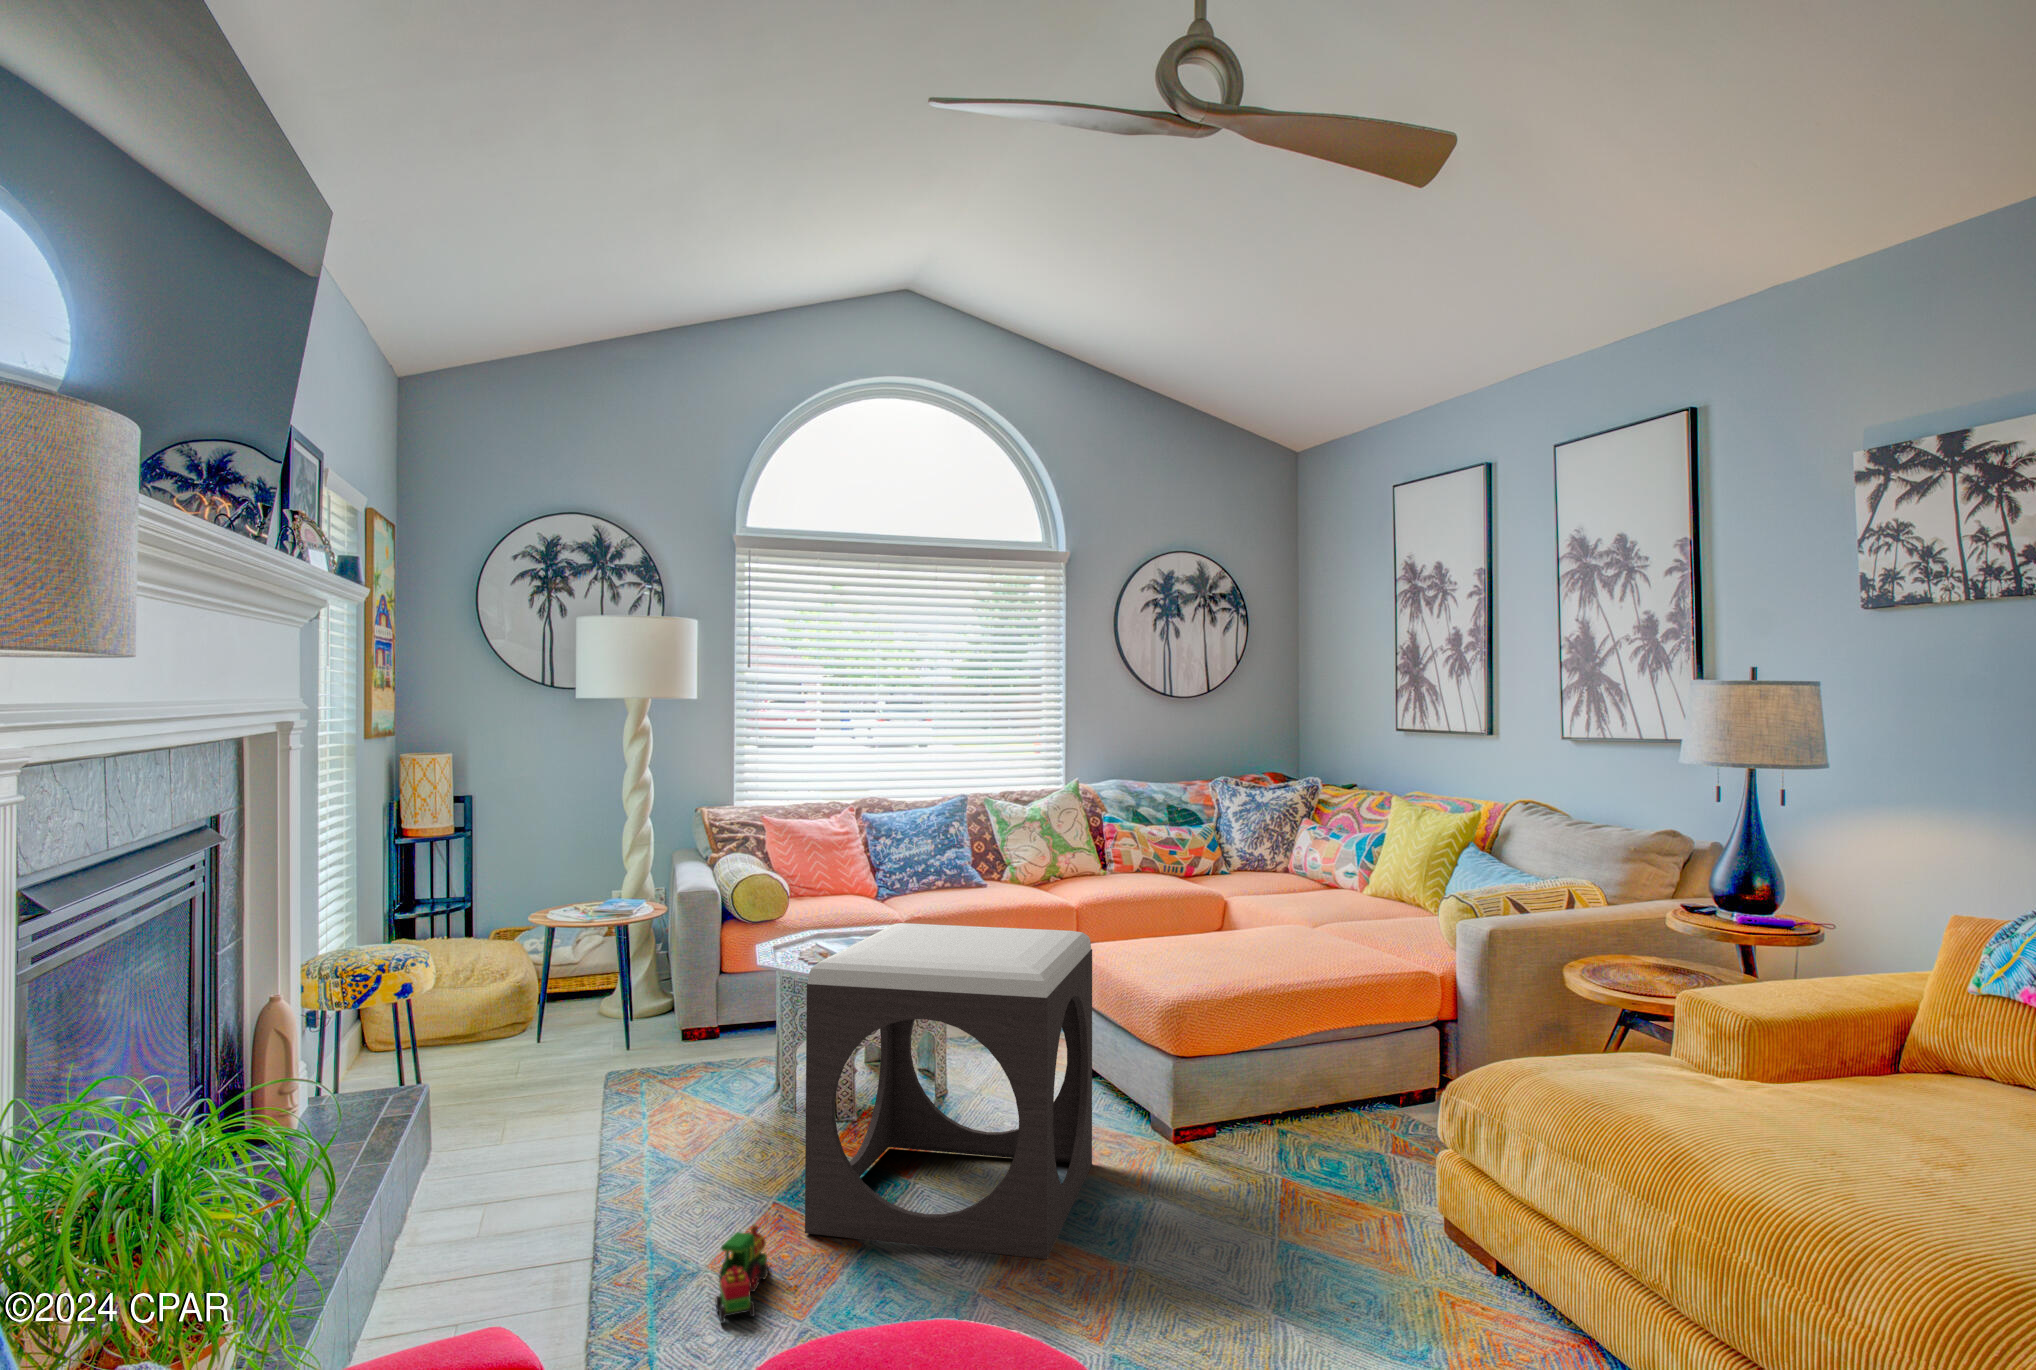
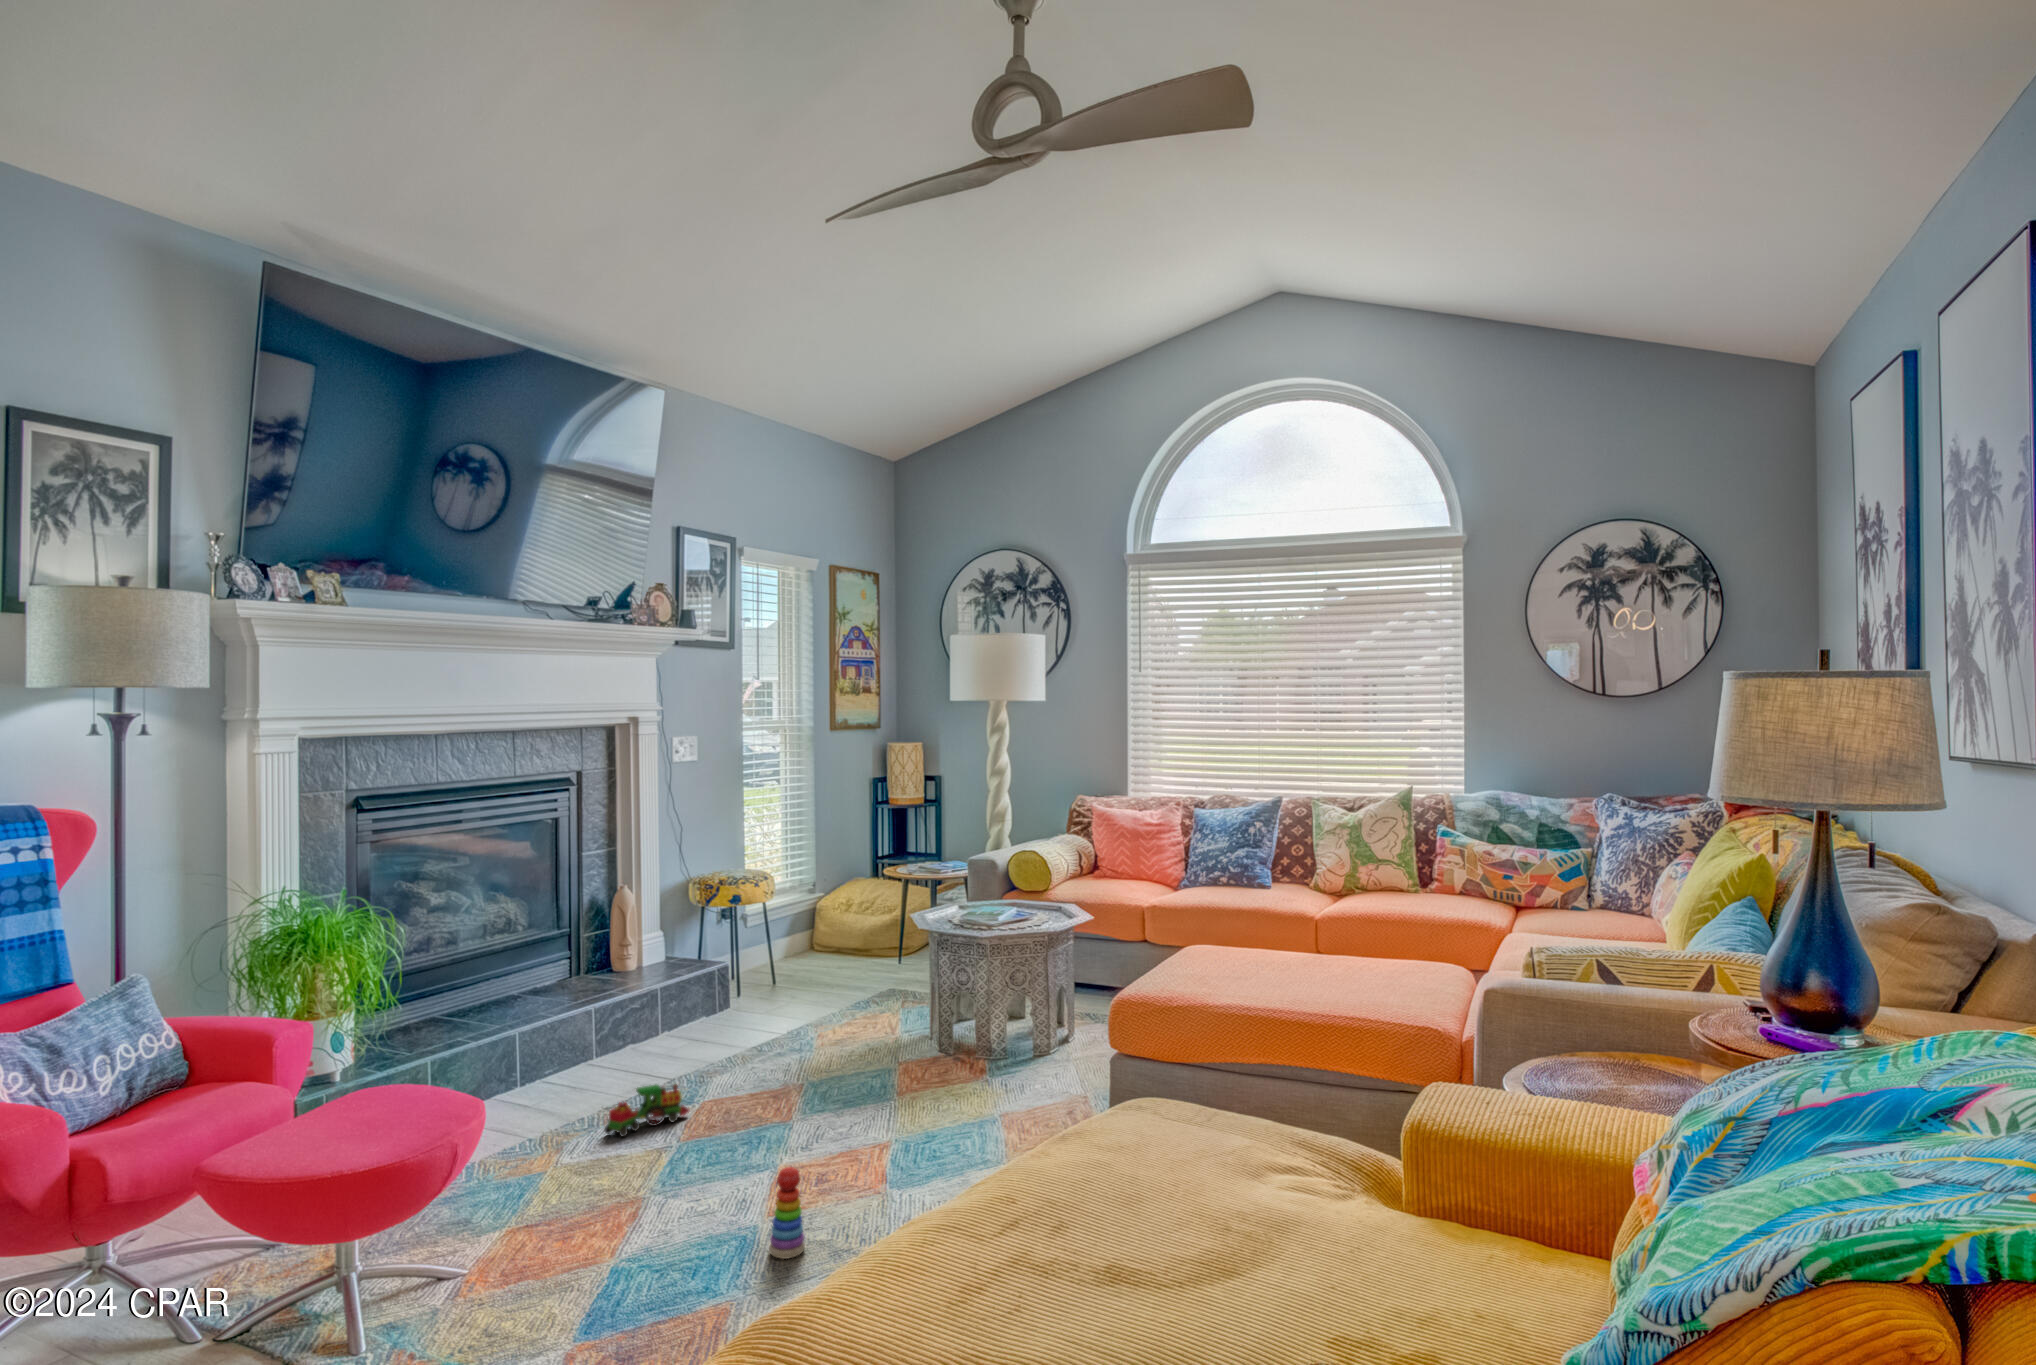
footstool: present [805,923,1092,1259] -> none [744,896,989,1173]
stacking toy: none [1211,1218,1253,1329] -> present [769,1167,805,1259]

